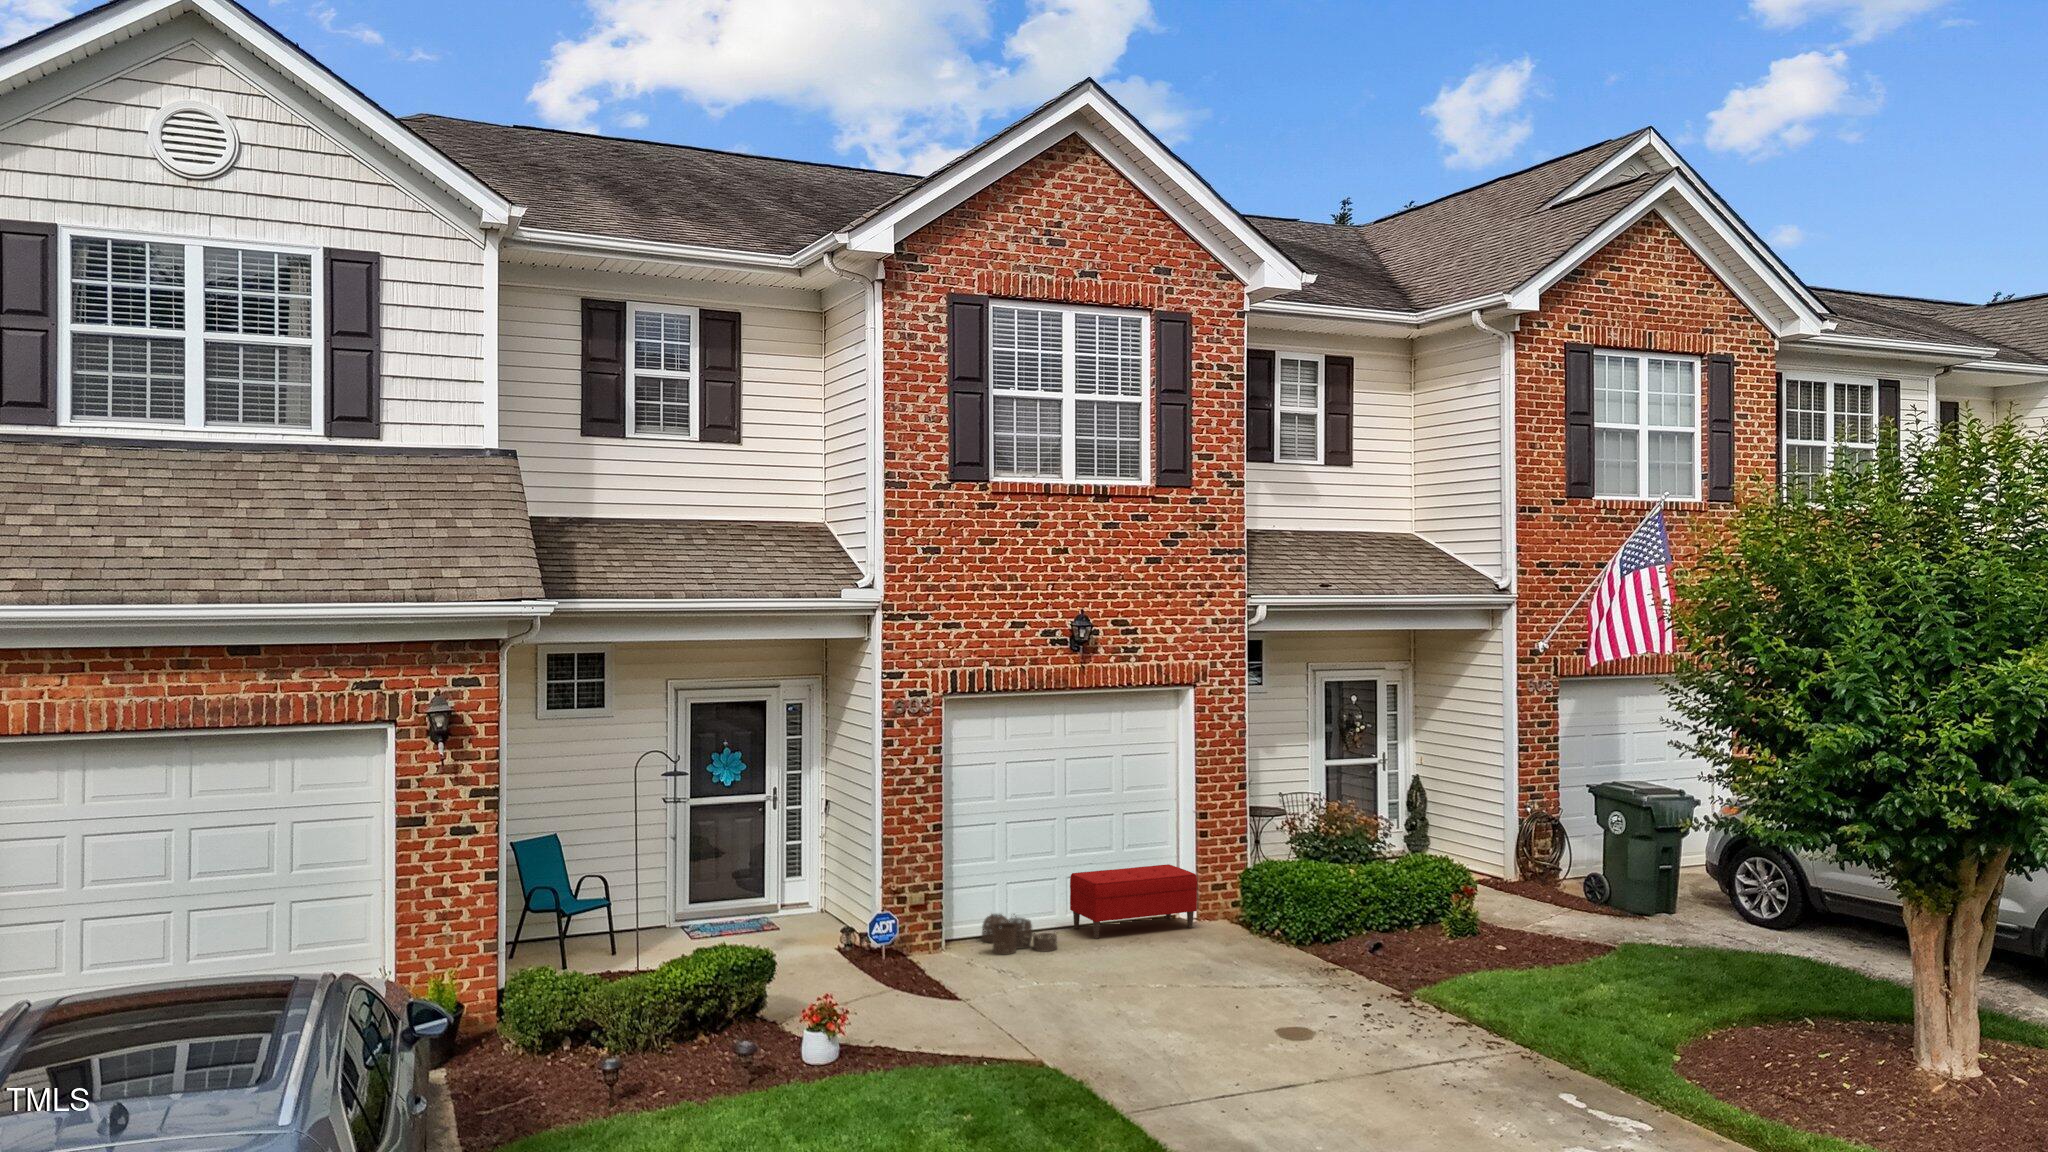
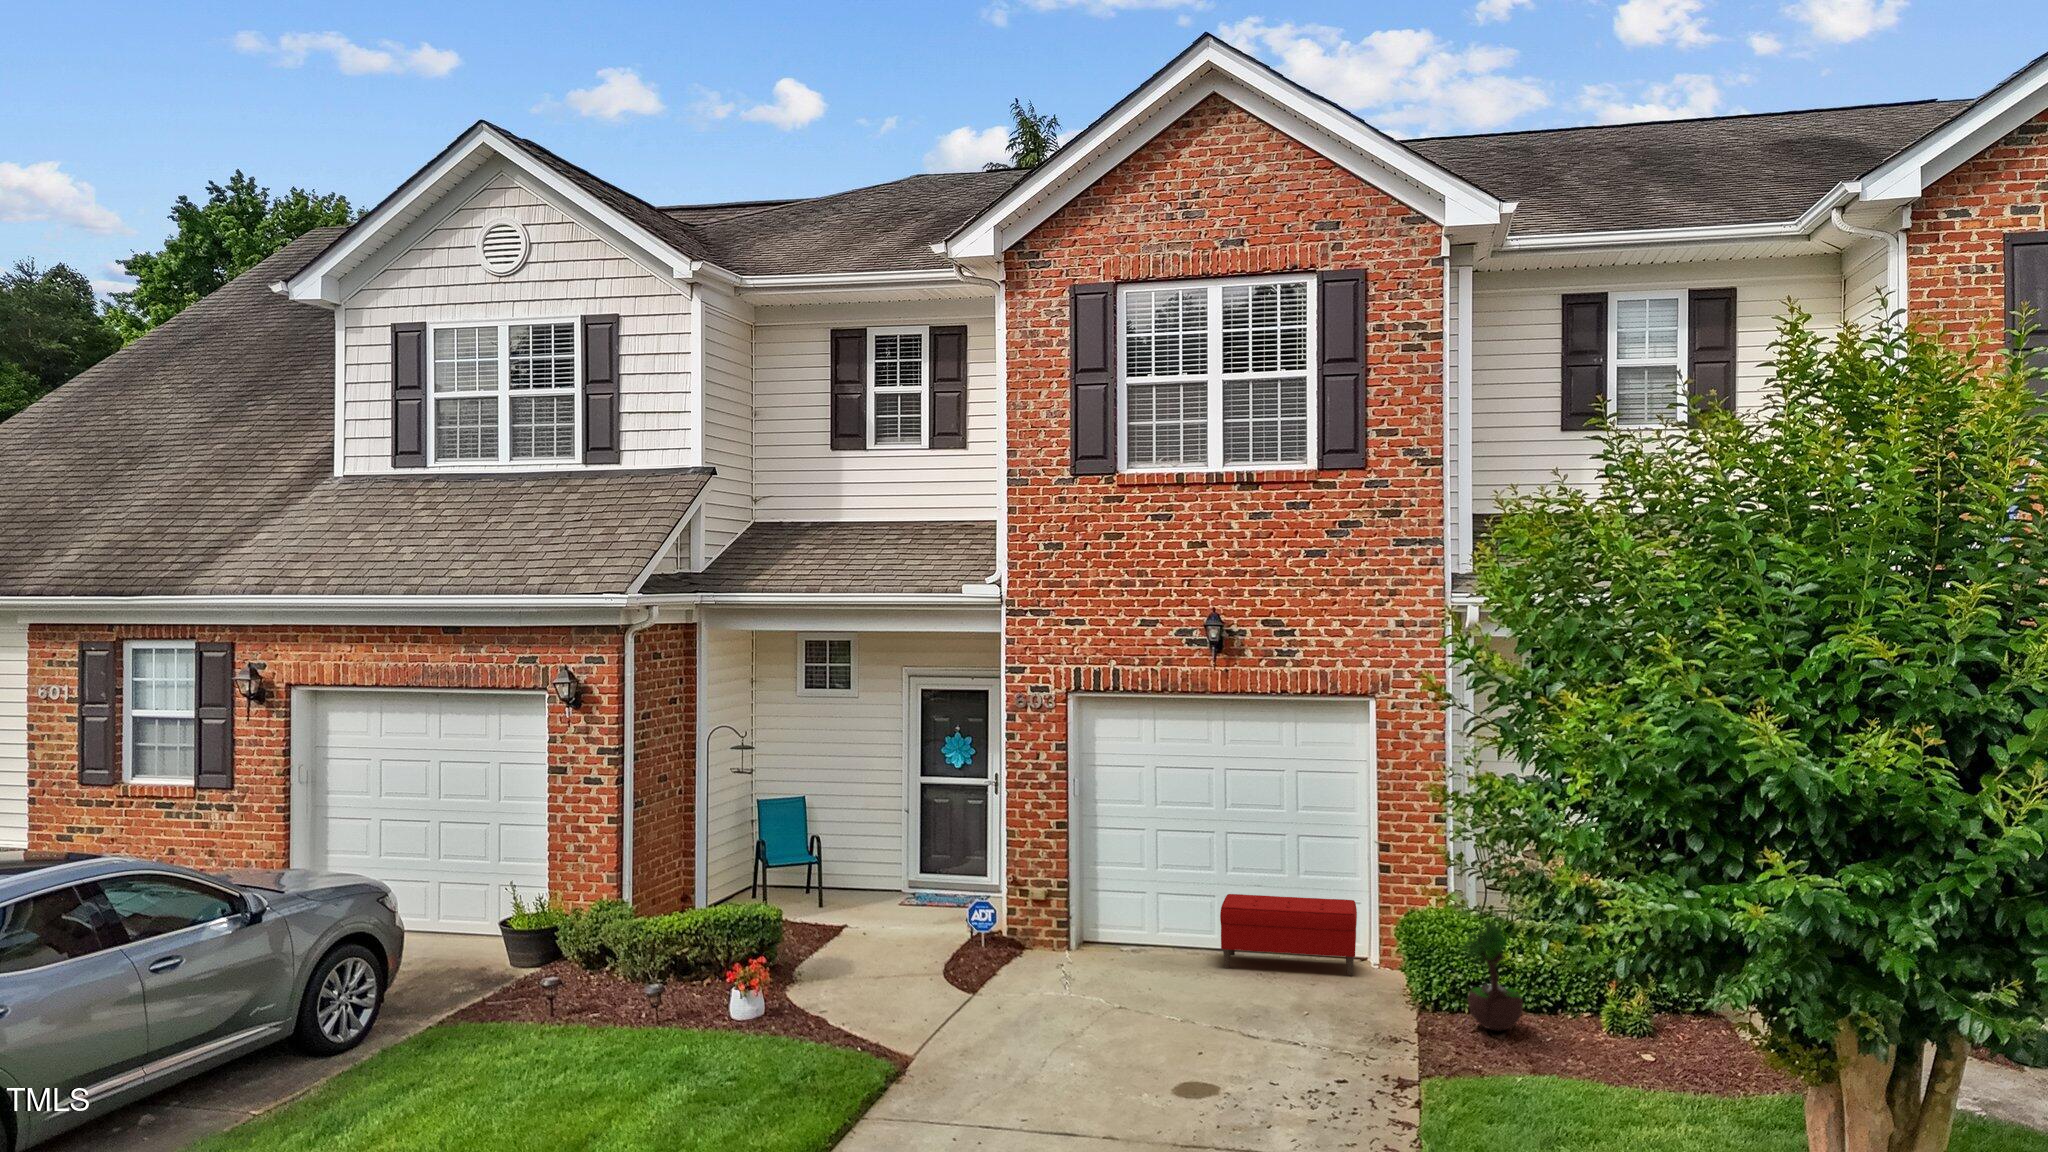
potted tree: none [1333,851,1388,945] -> present [1454,918,1523,1030]
woven basket: present [982,914,1057,954] -> none [1097,921,1167,971]

